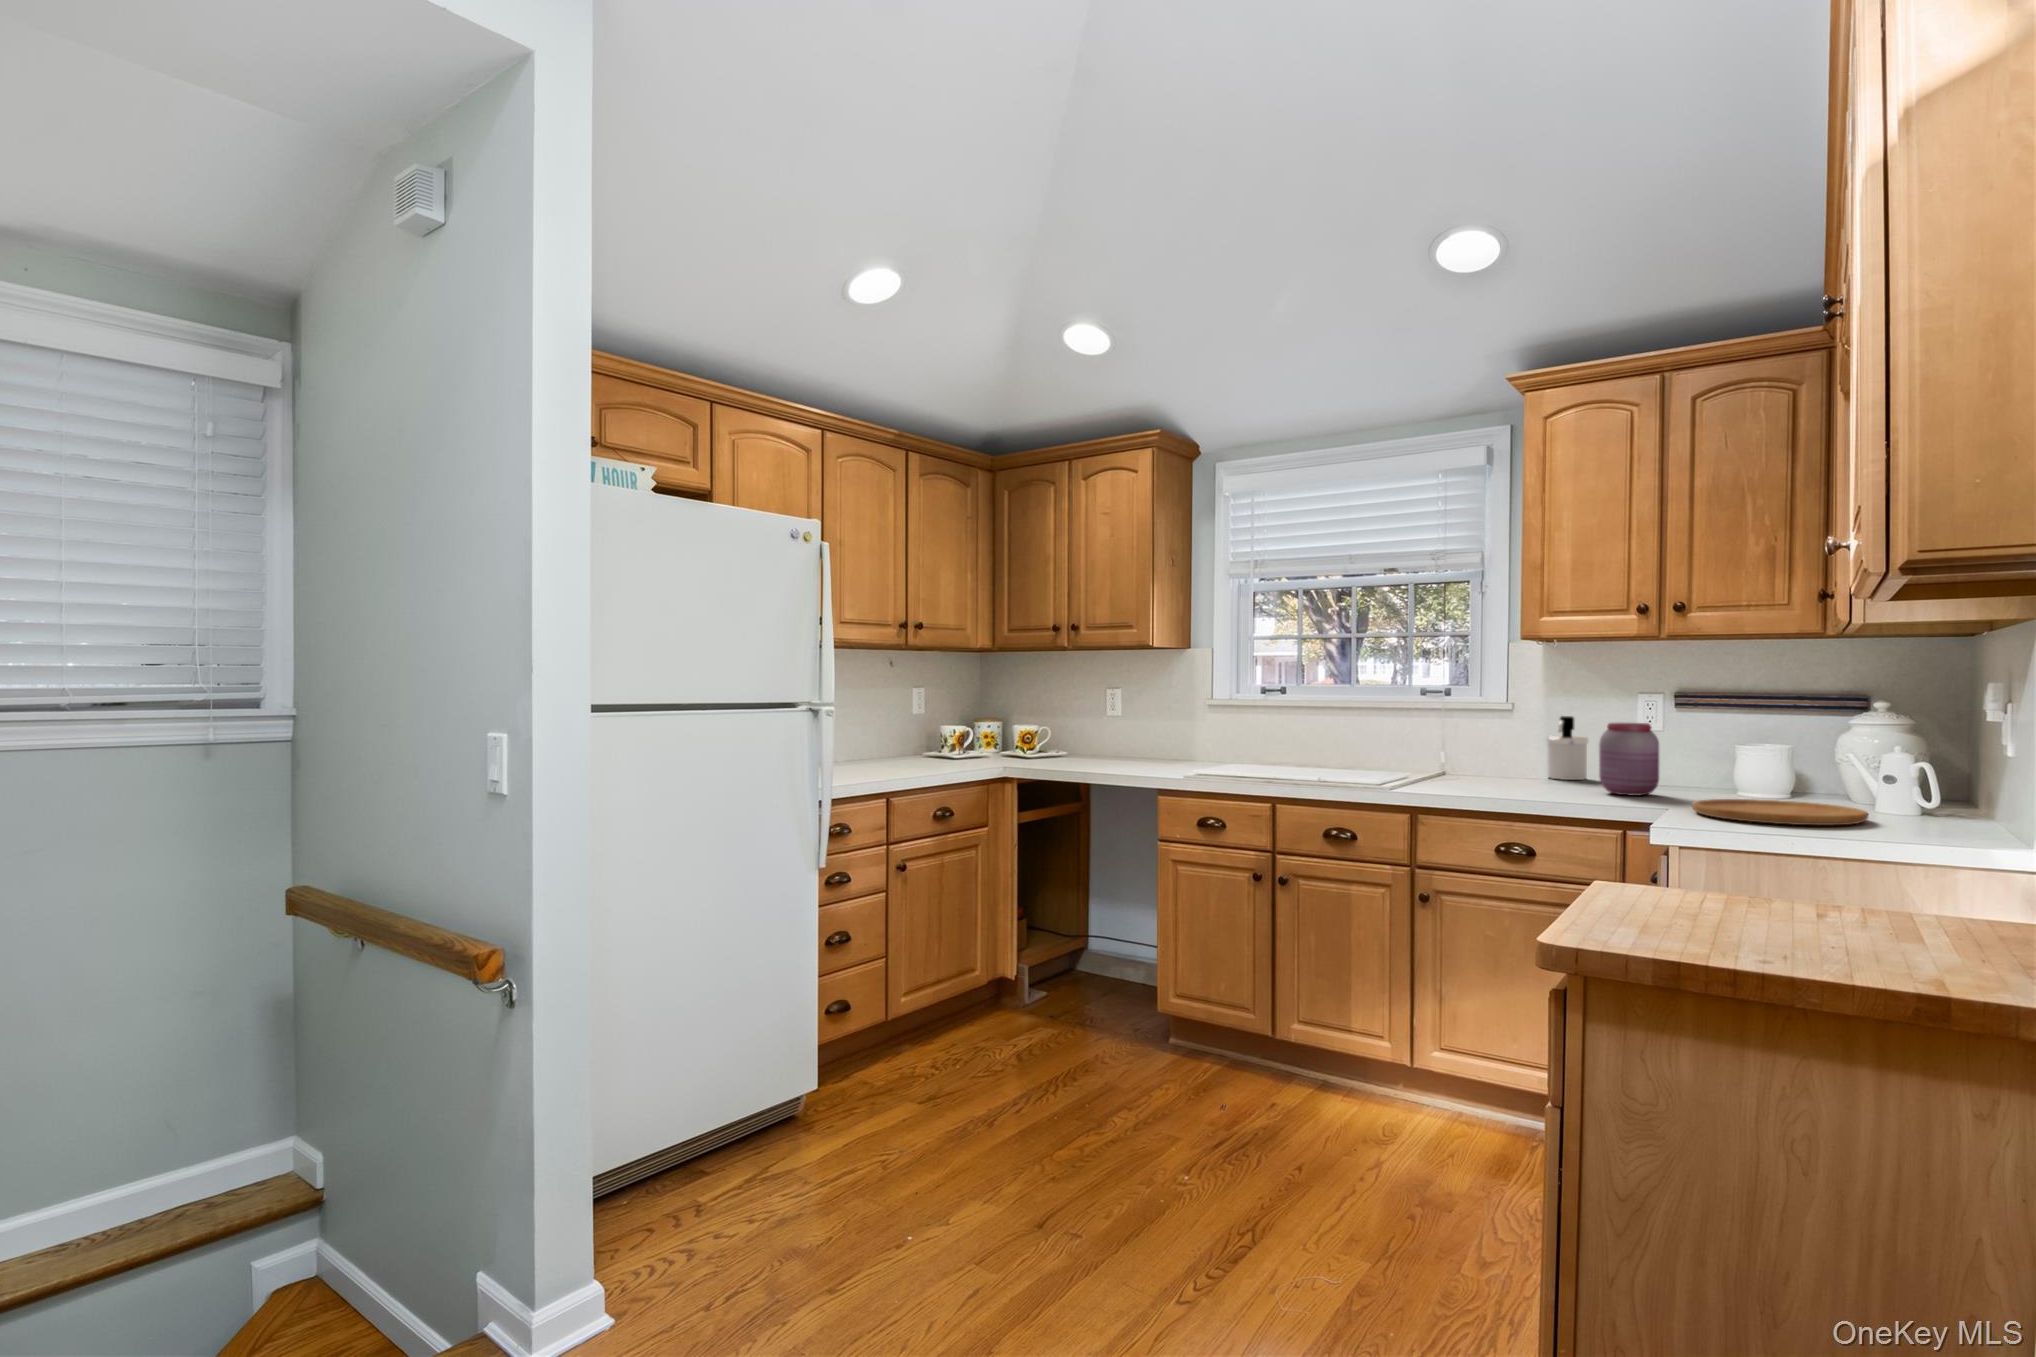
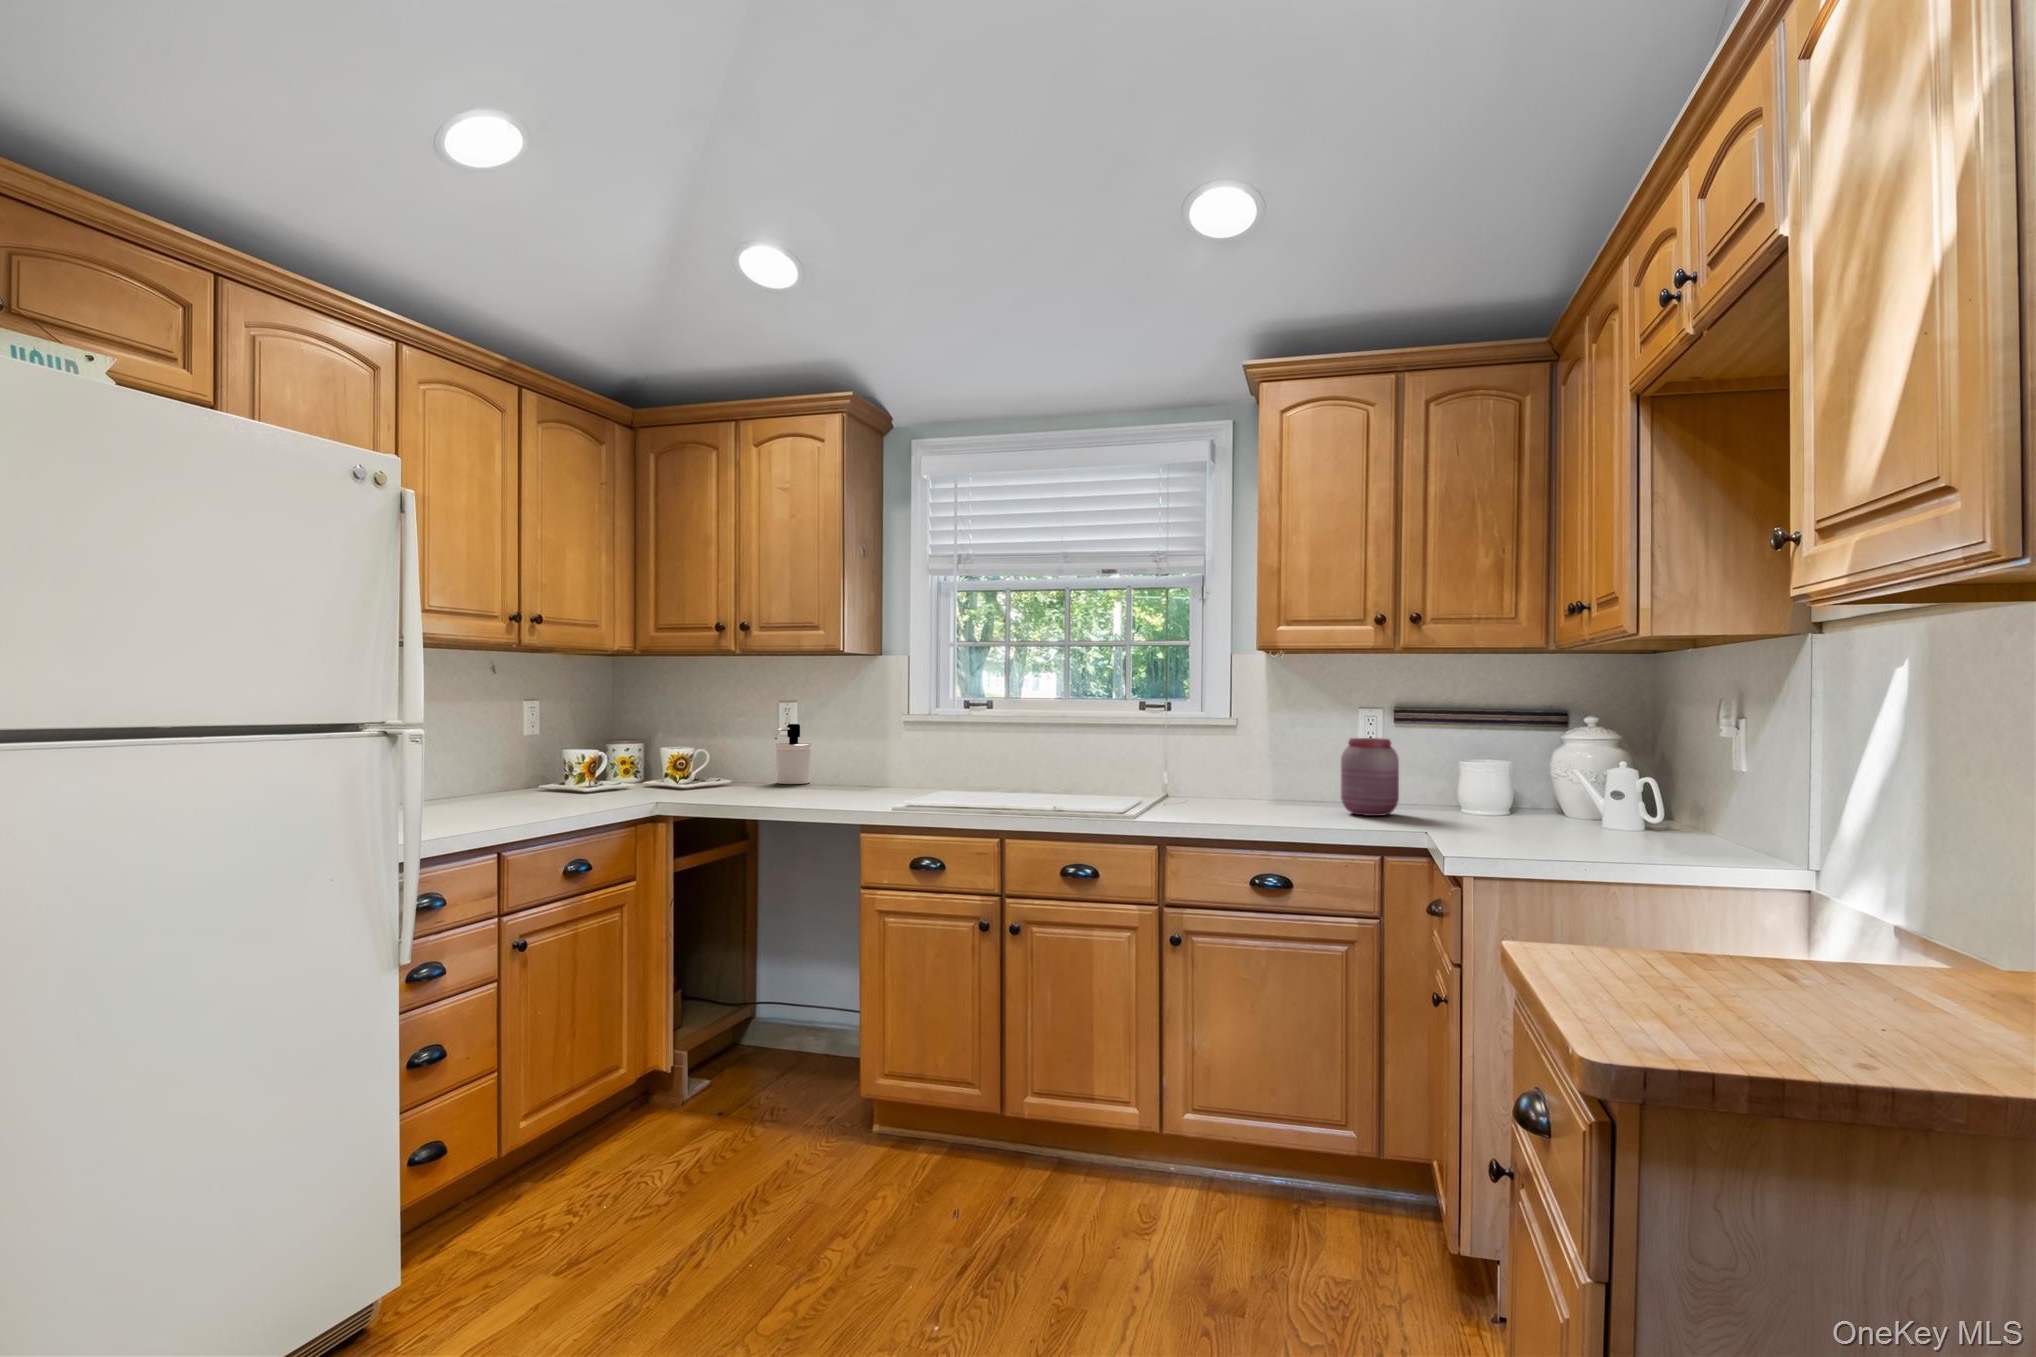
soap dispenser: present [1546,716,1588,780] -> present [775,724,812,784]
cutting board: present [1692,799,1868,825] -> none [1453,818,1620,846]

